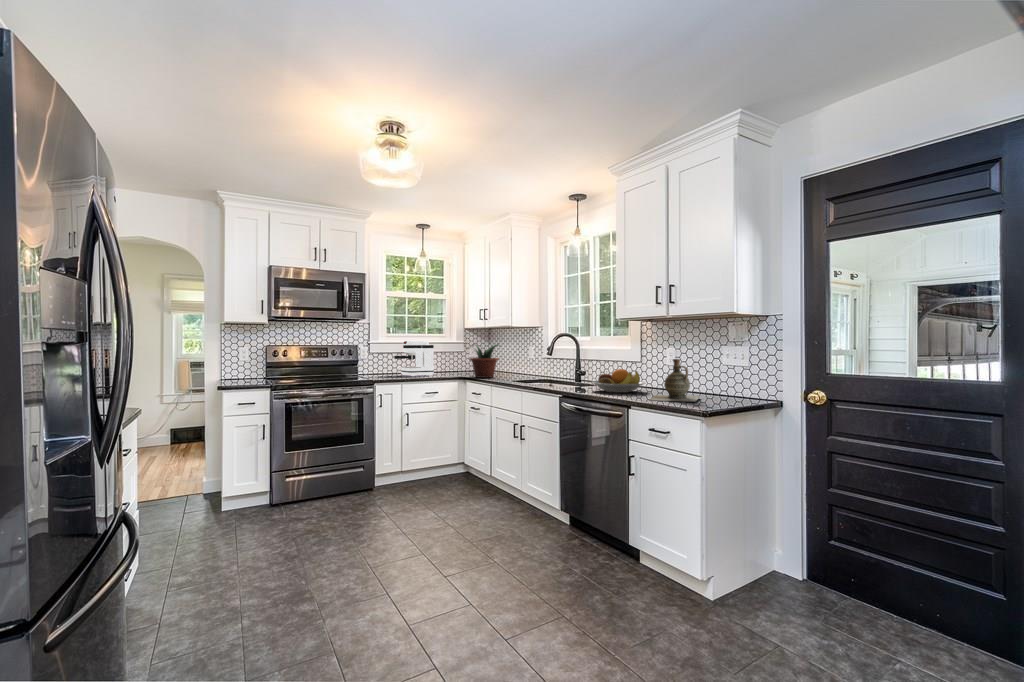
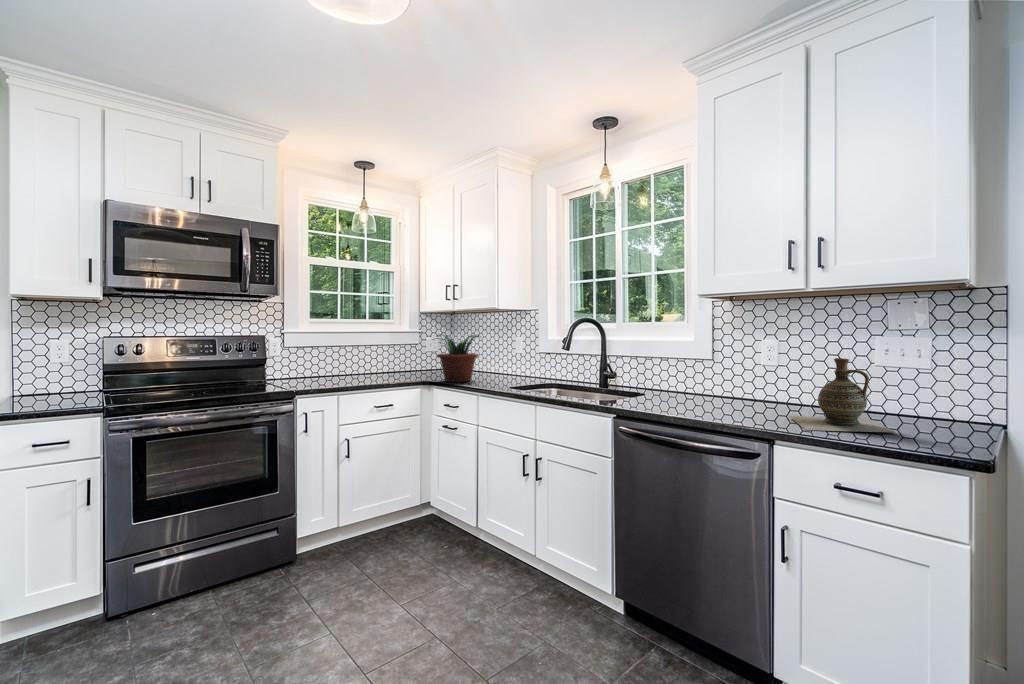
coffee maker: present [394,341,434,376] -> none [323,329,383,382]
fruit bowl: present [592,369,645,393] -> none [661,373,751,411]

